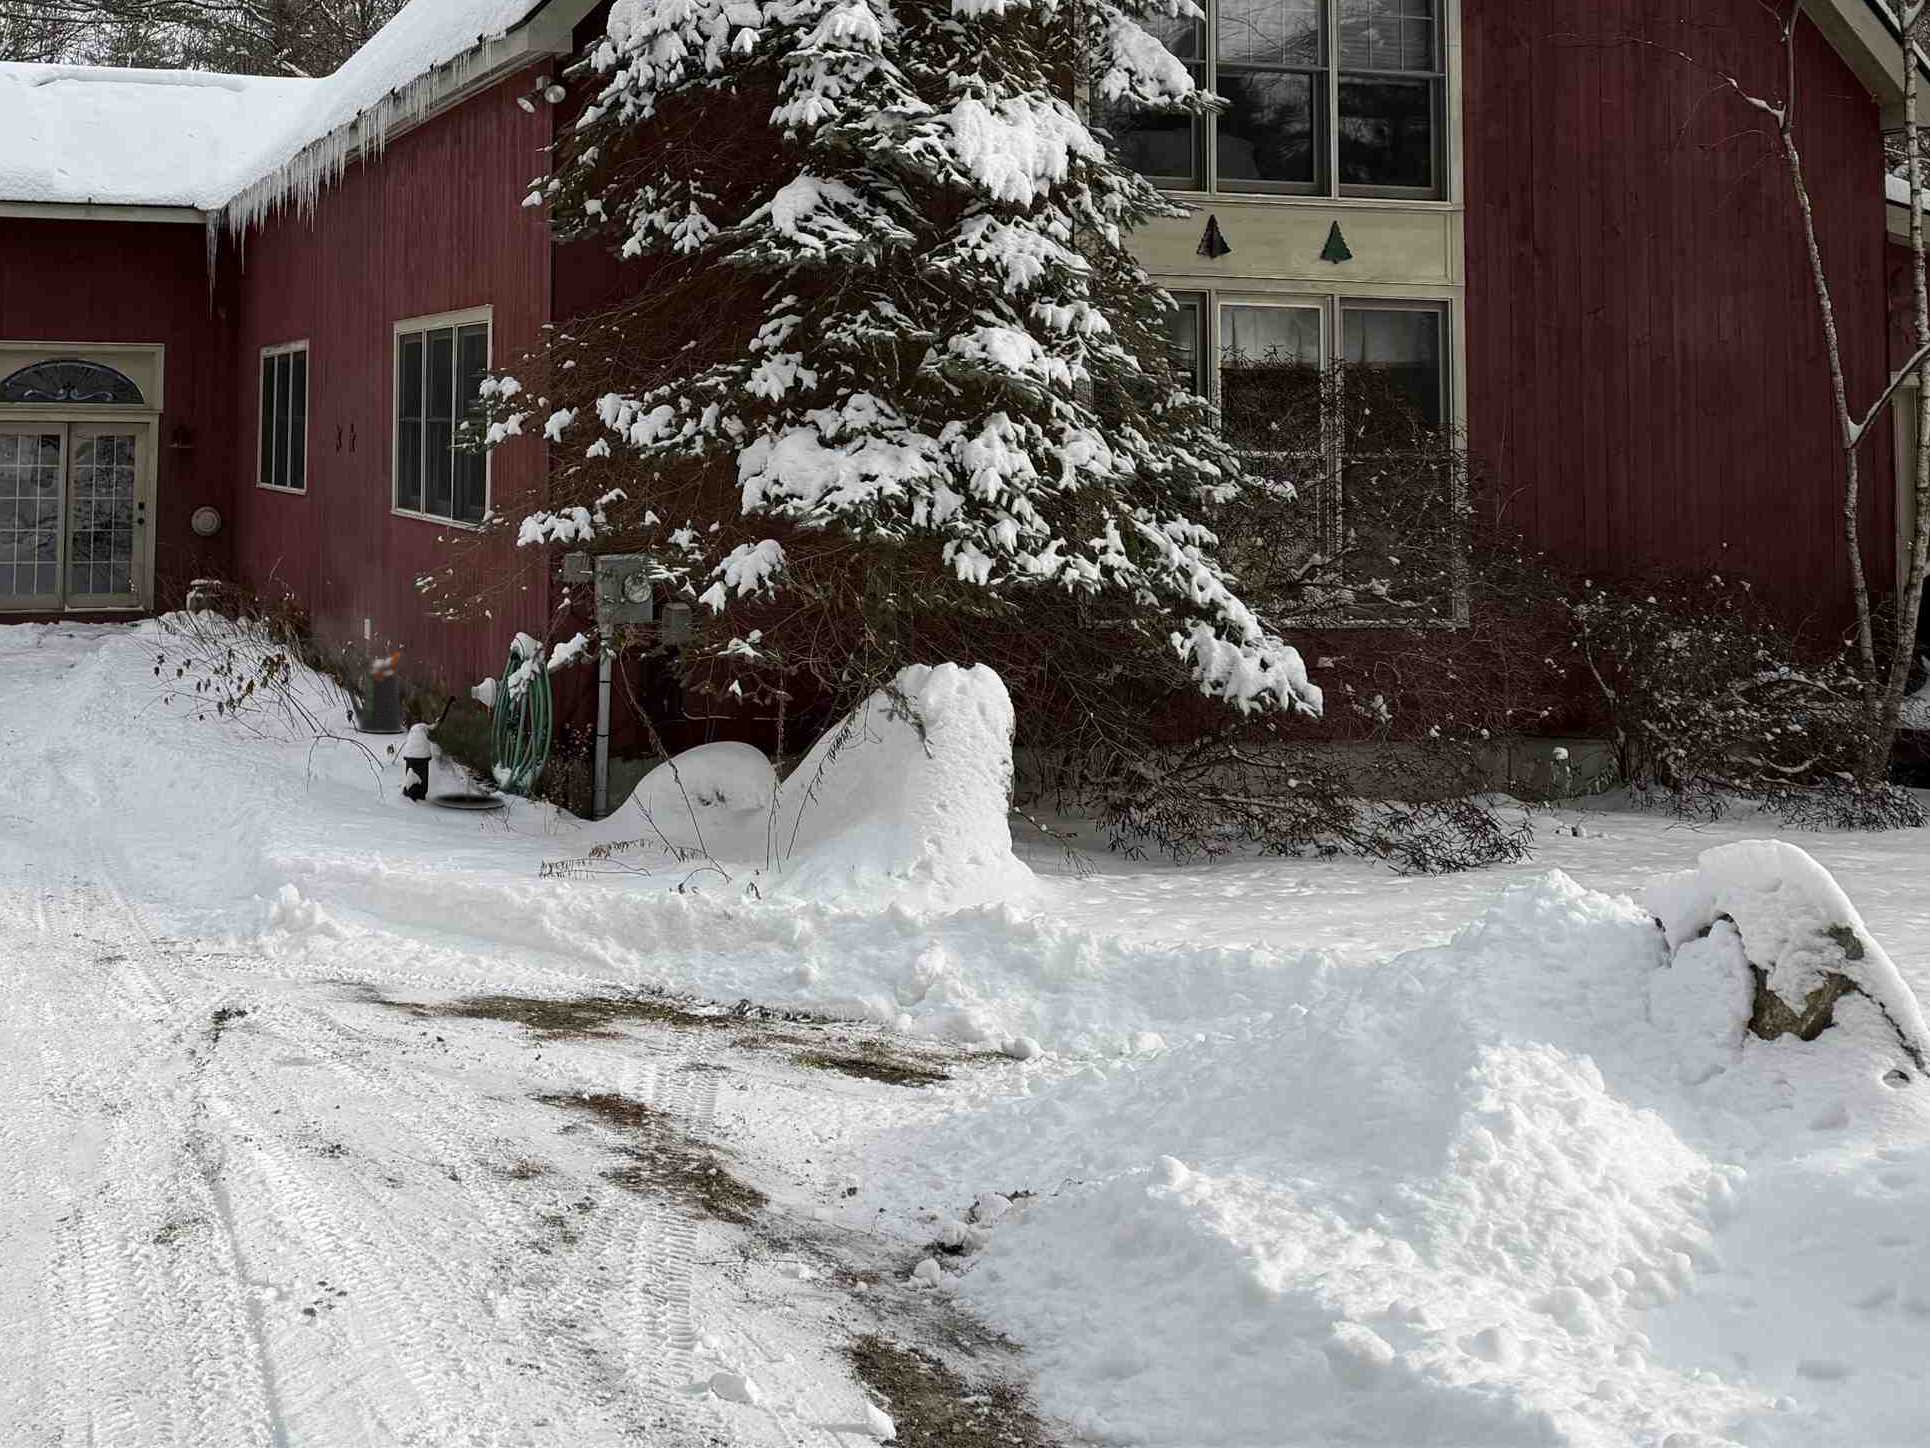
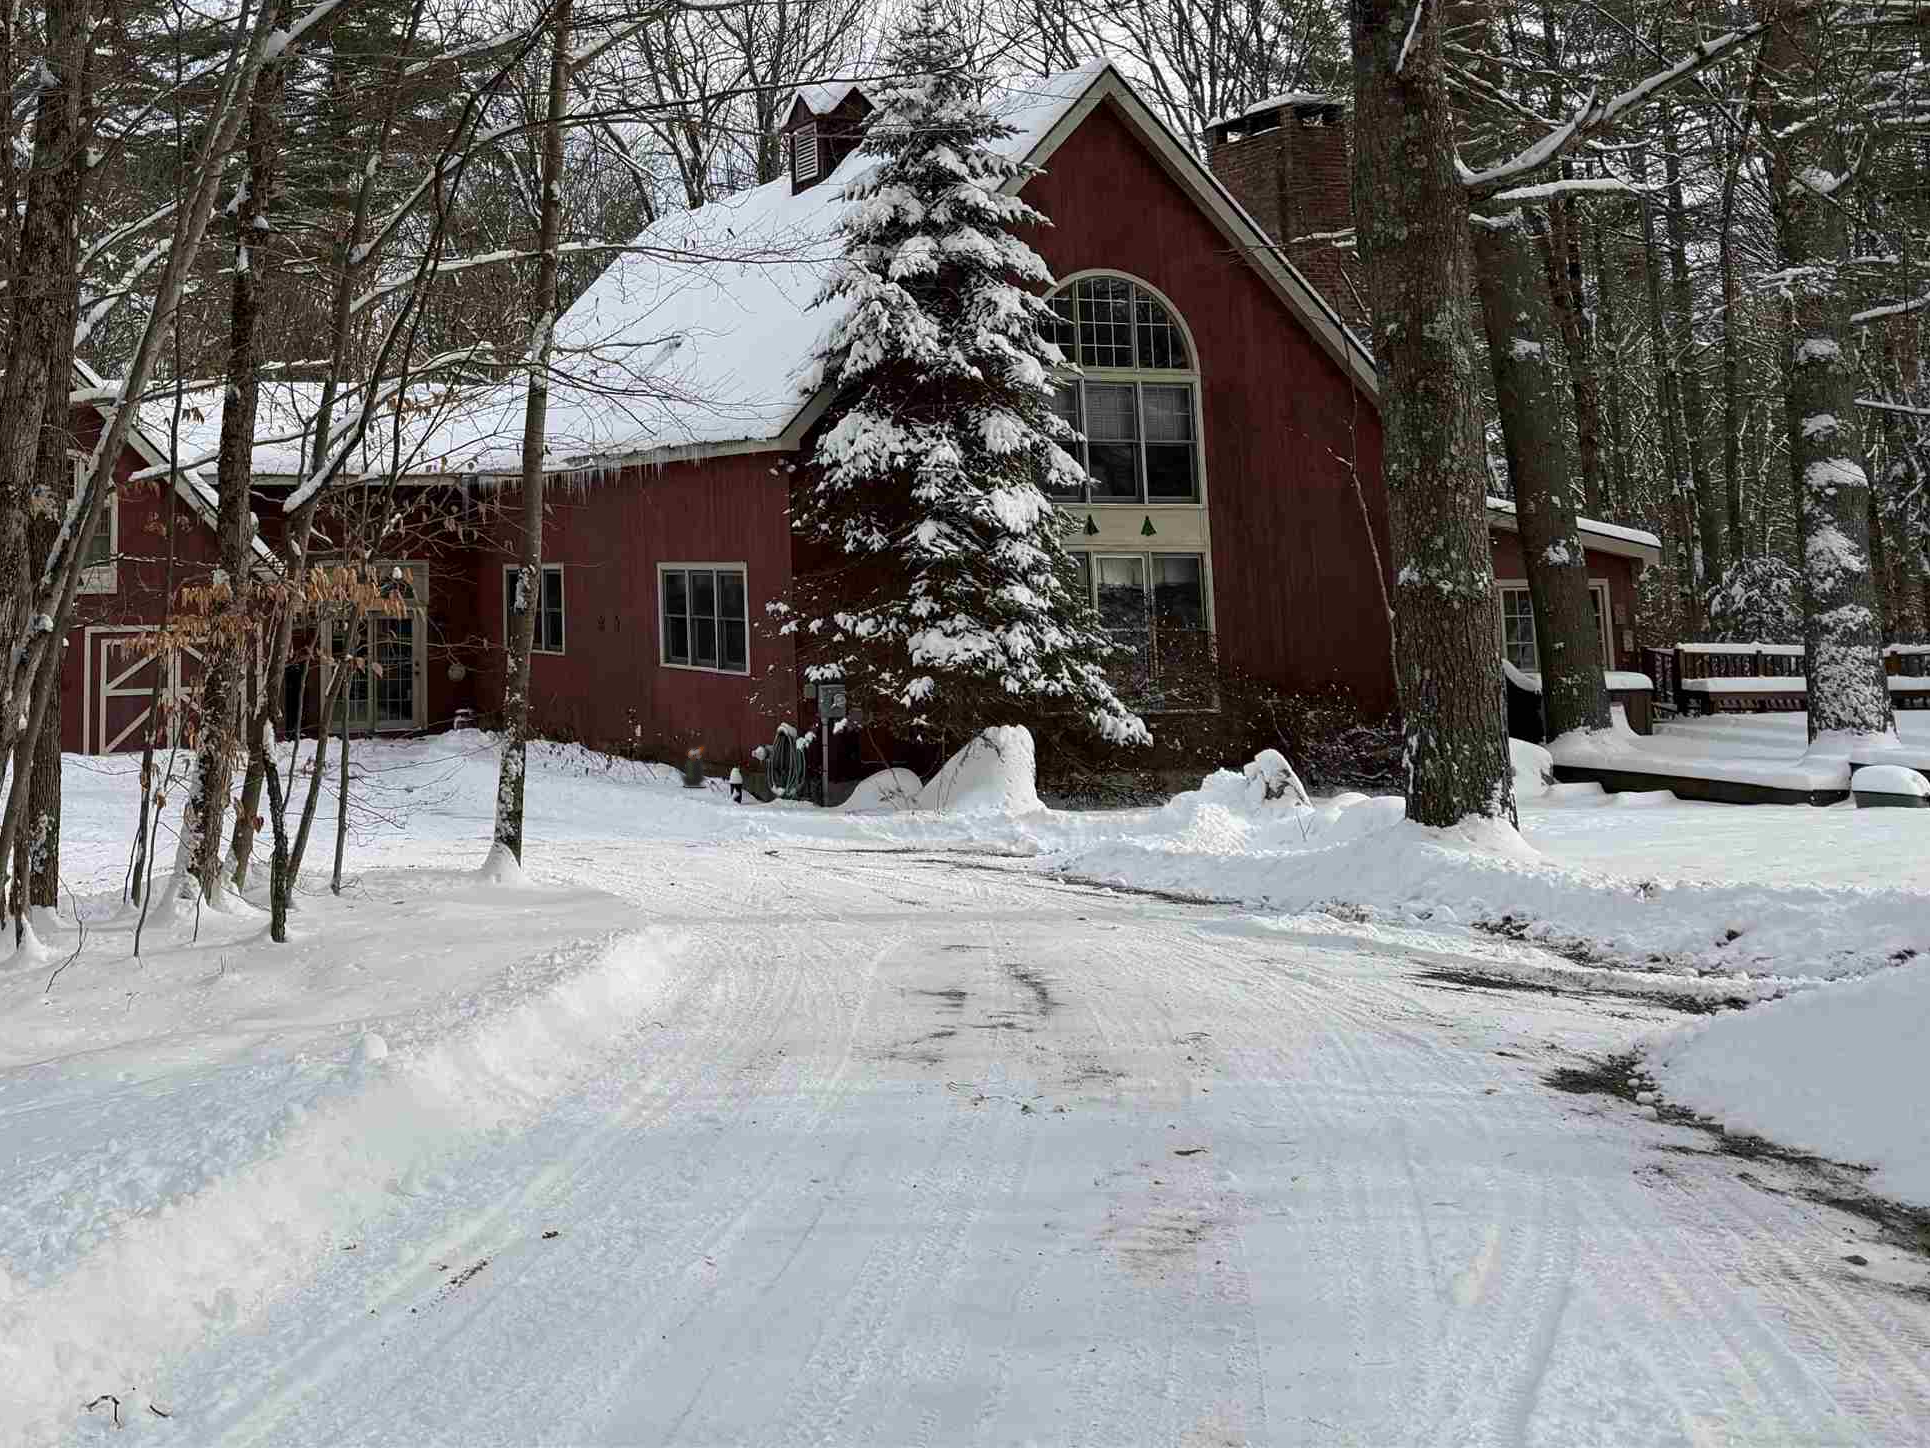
potted tree: present [424,675,505,809] -> none [752,745,795,807]

